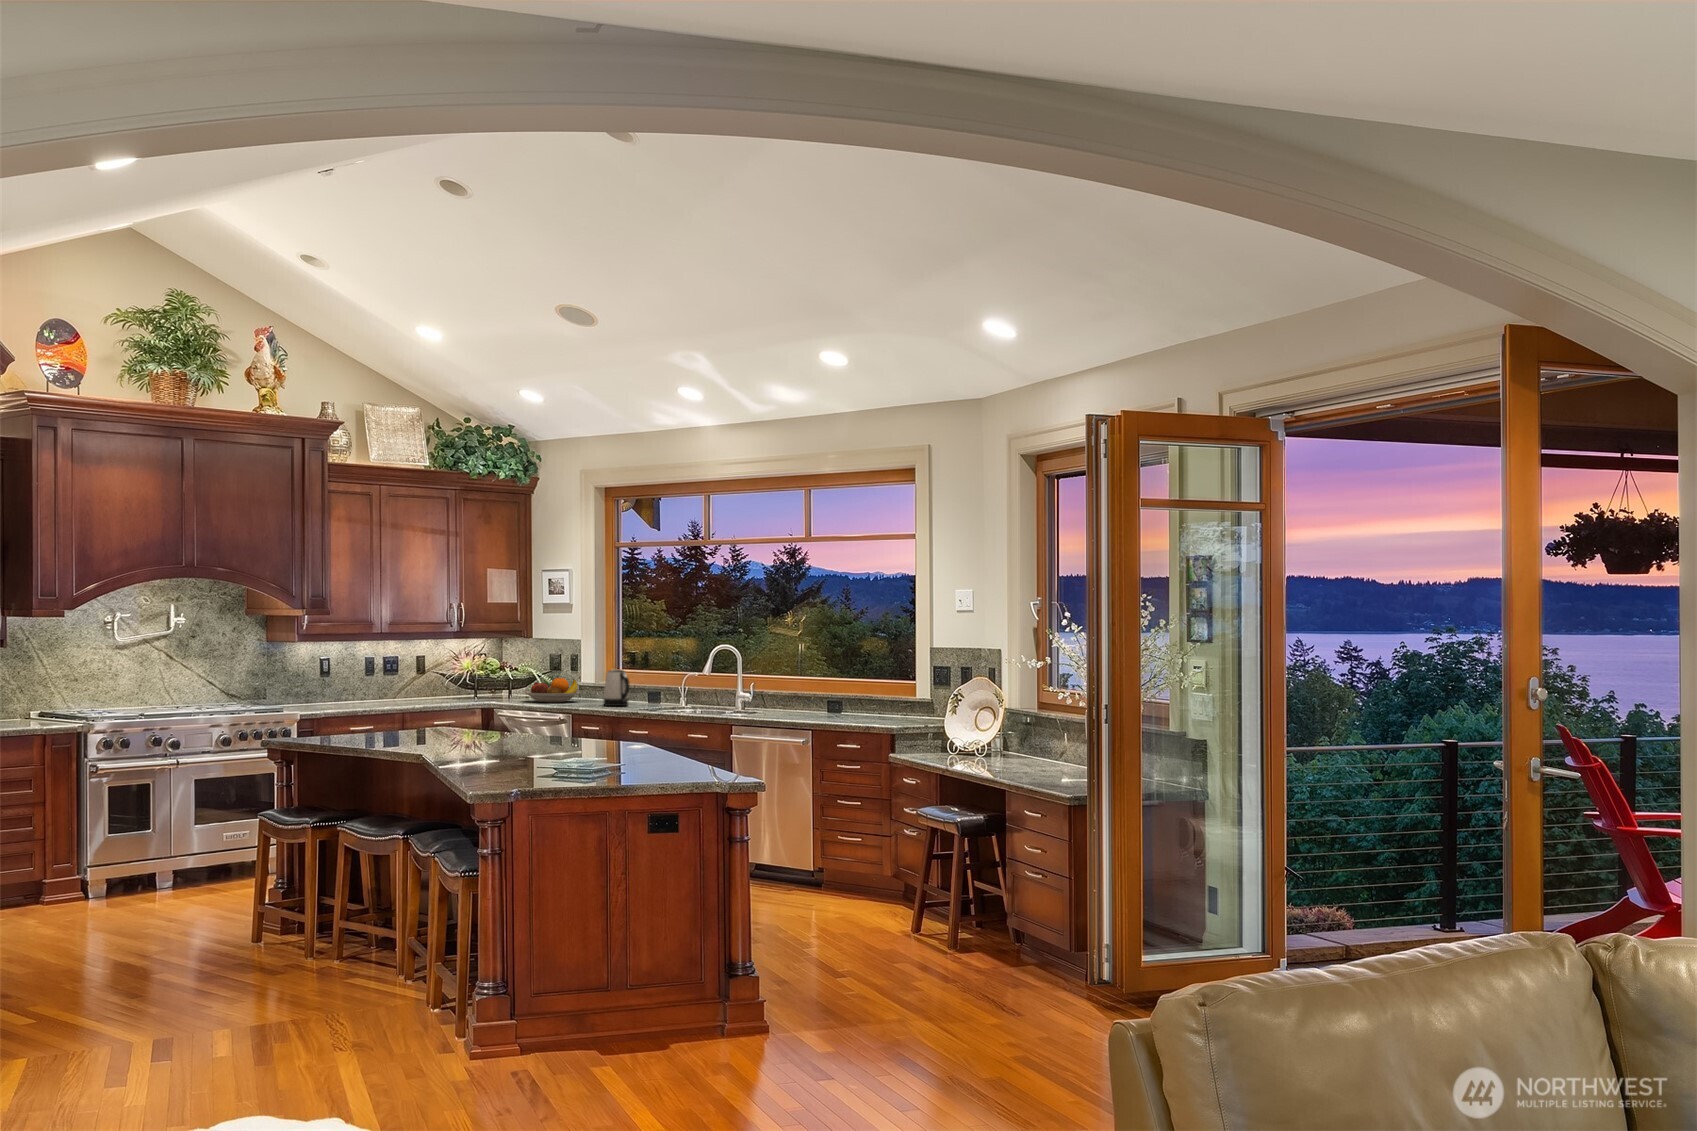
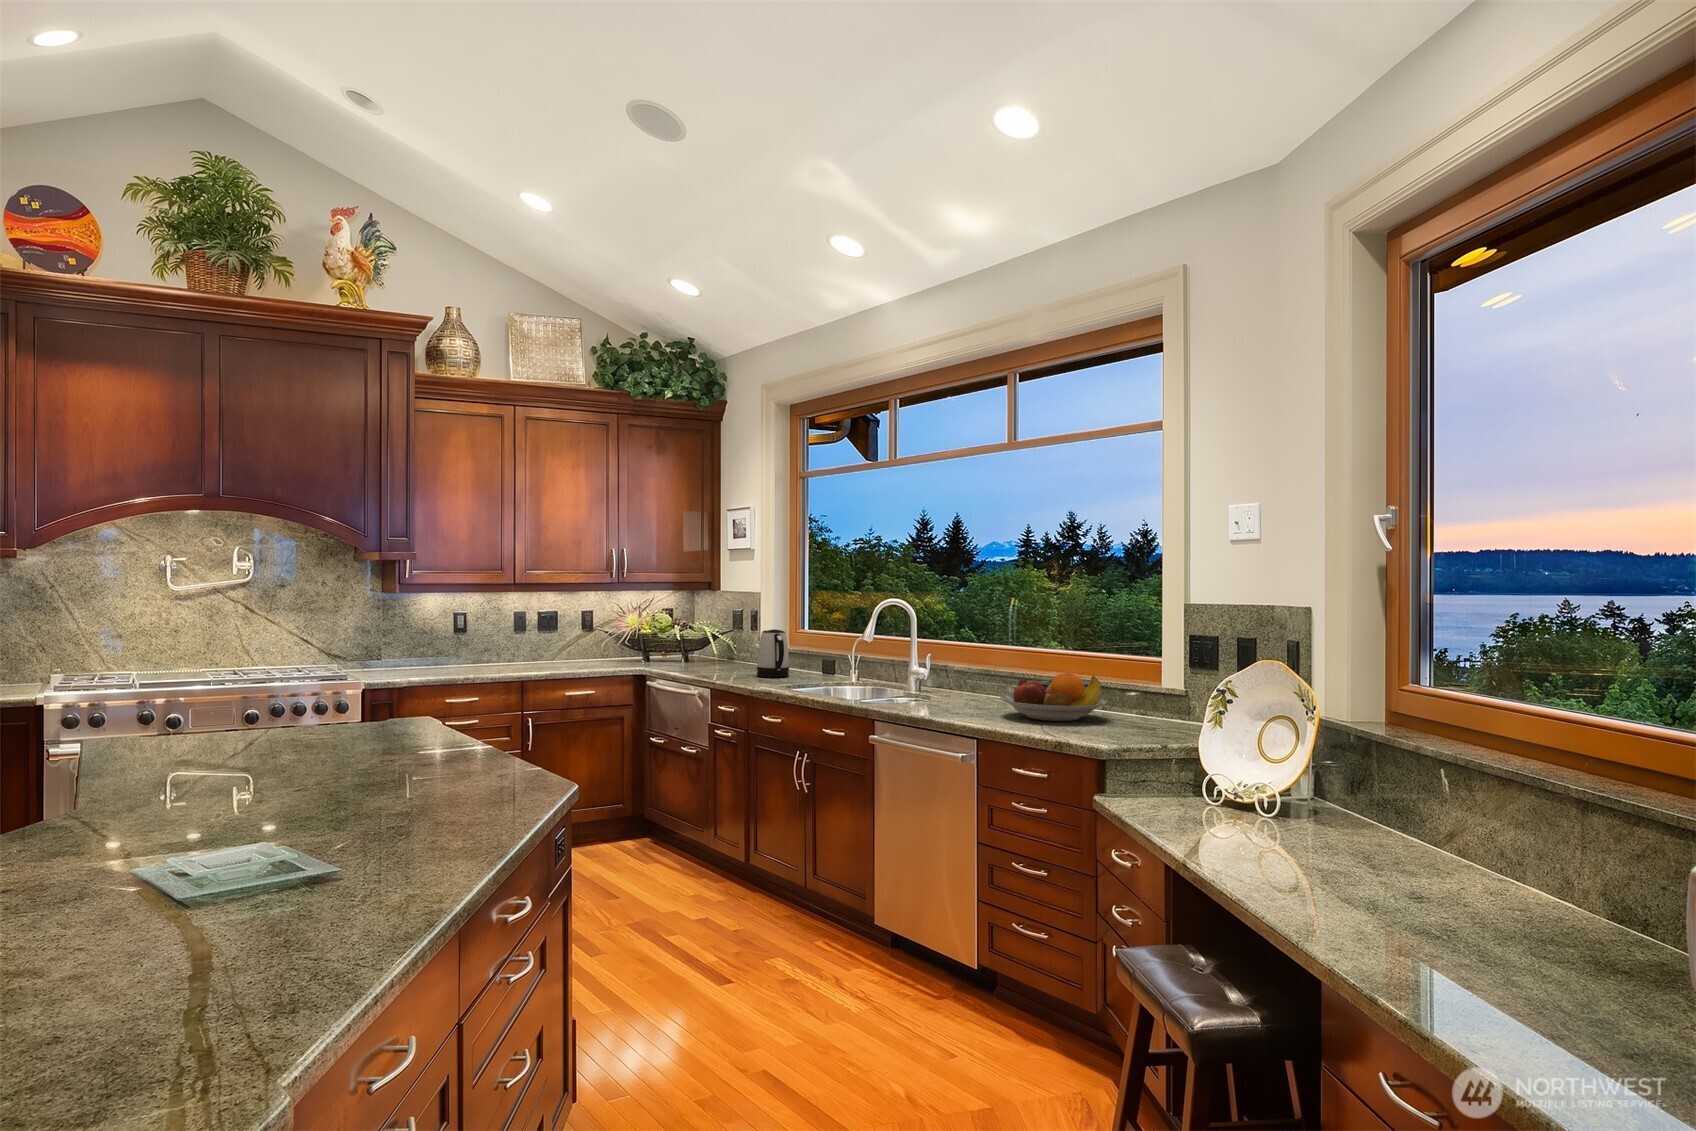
fruit bowl: present [524,678,580,702] -> present [1000,673,1107,721]

